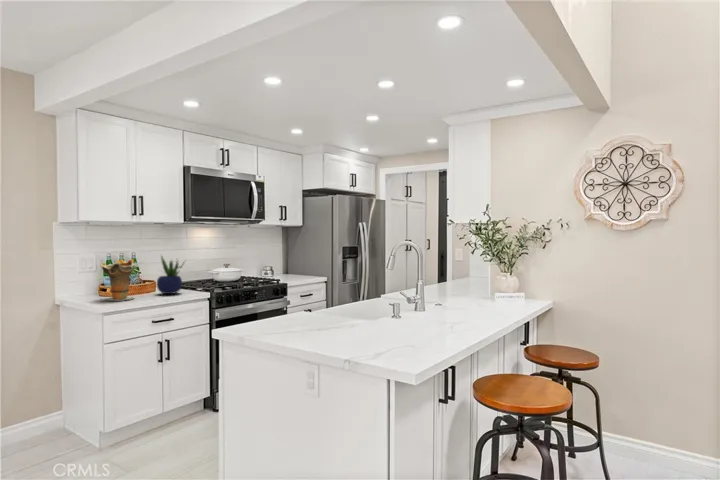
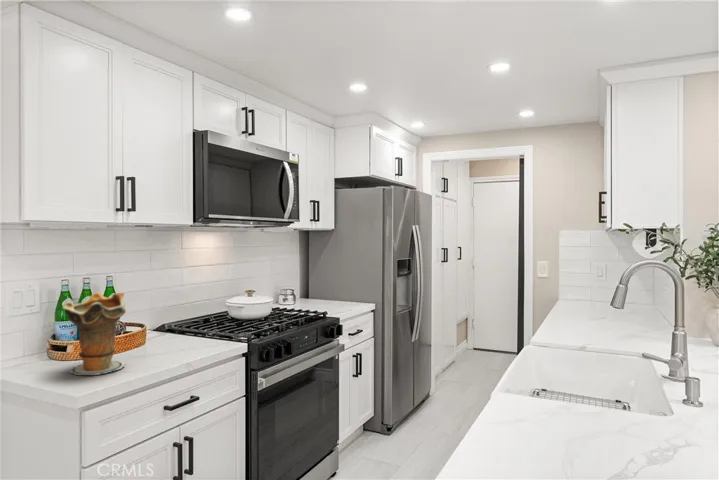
potted plant: present [157,257,184,294] -> none [157,280,209,351]

